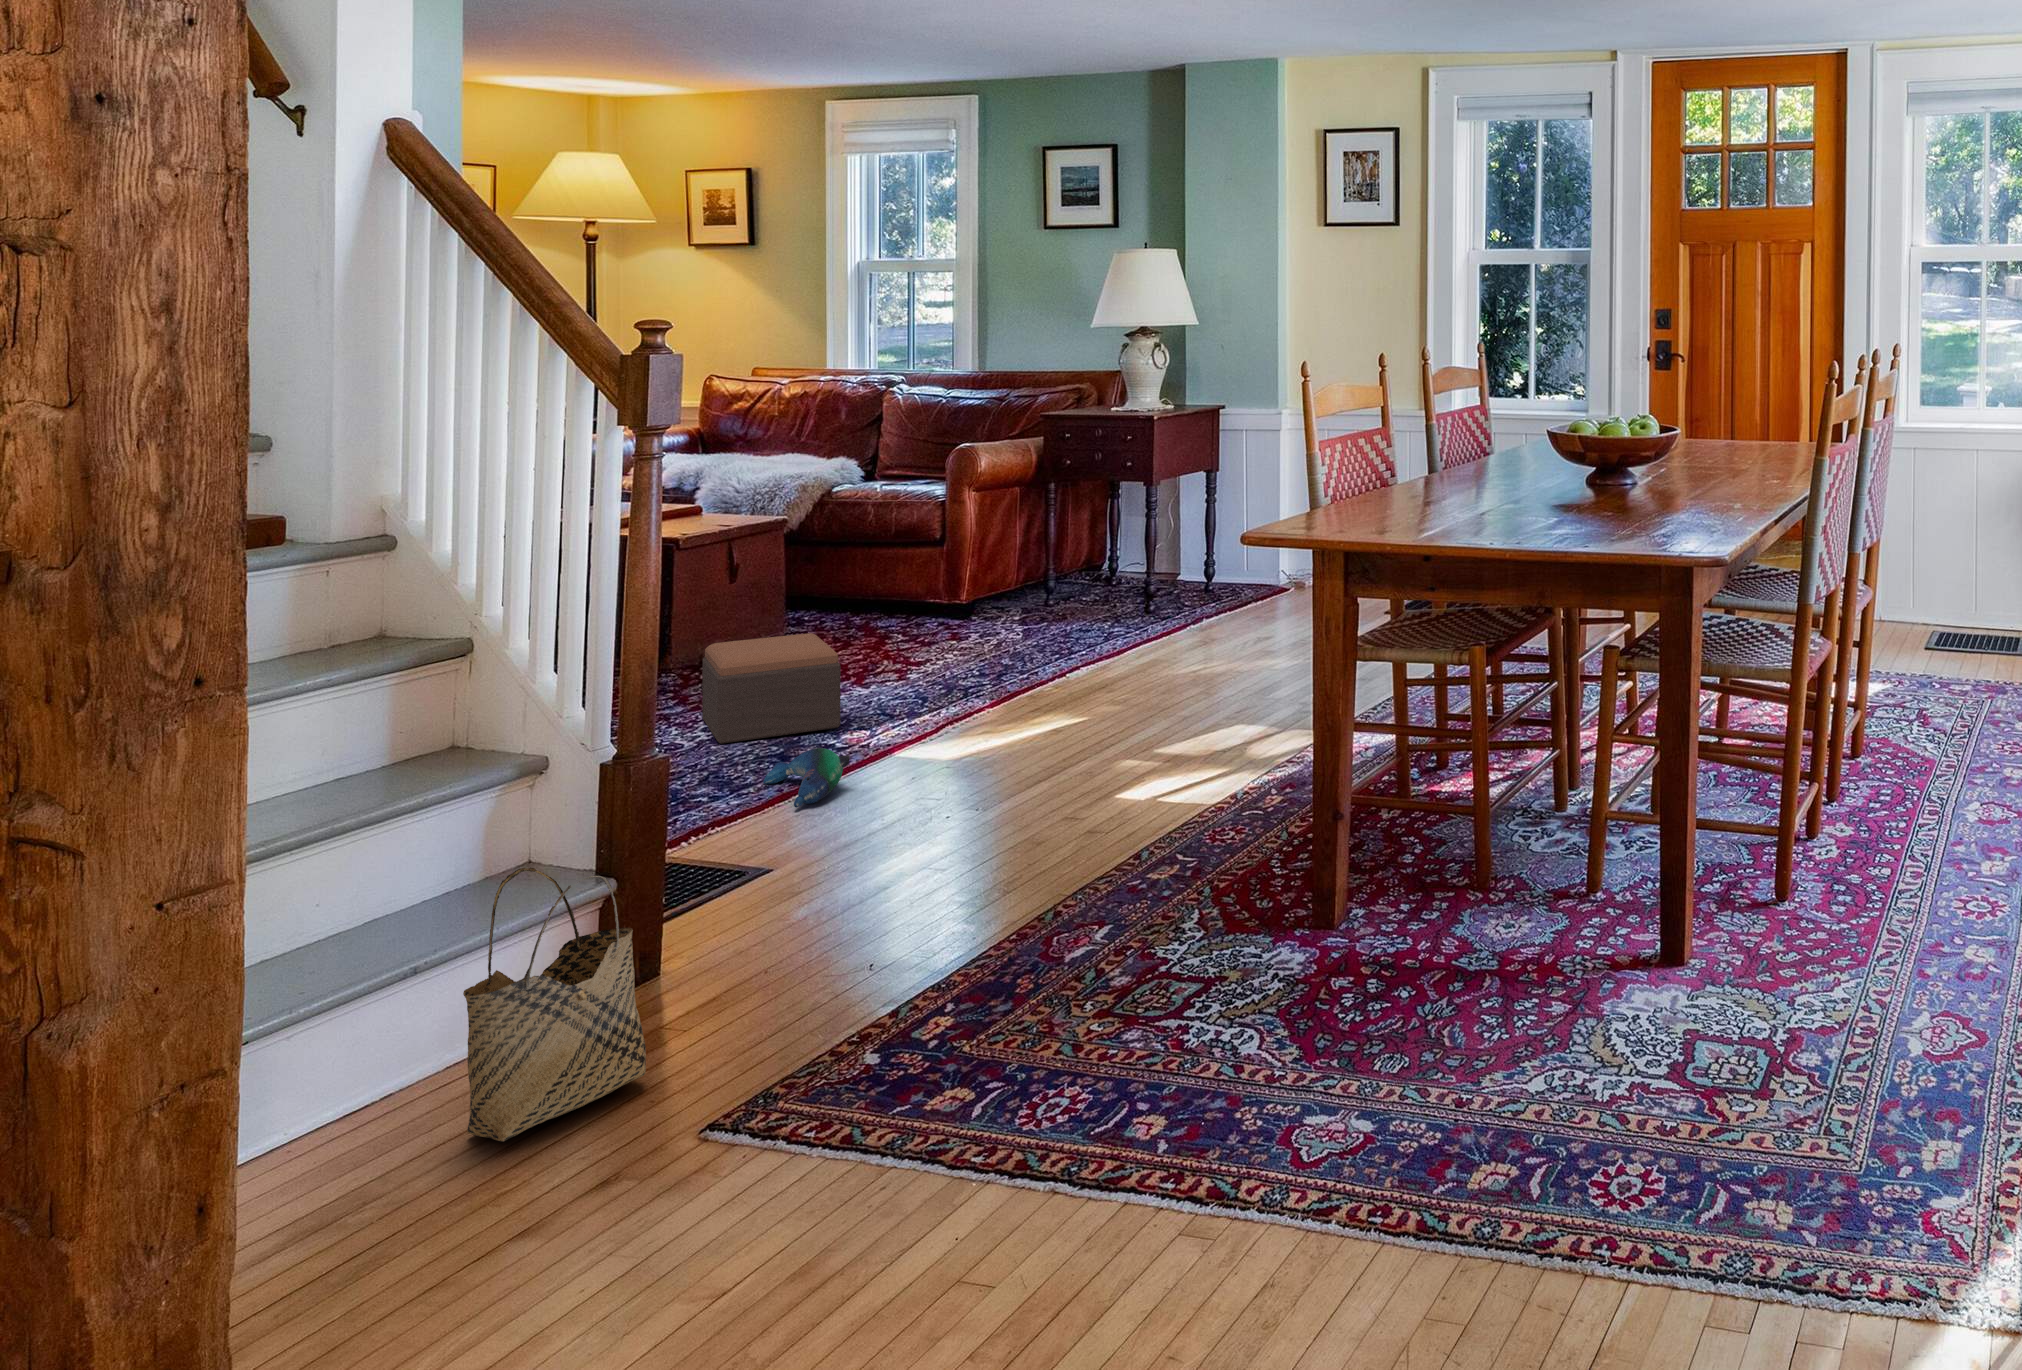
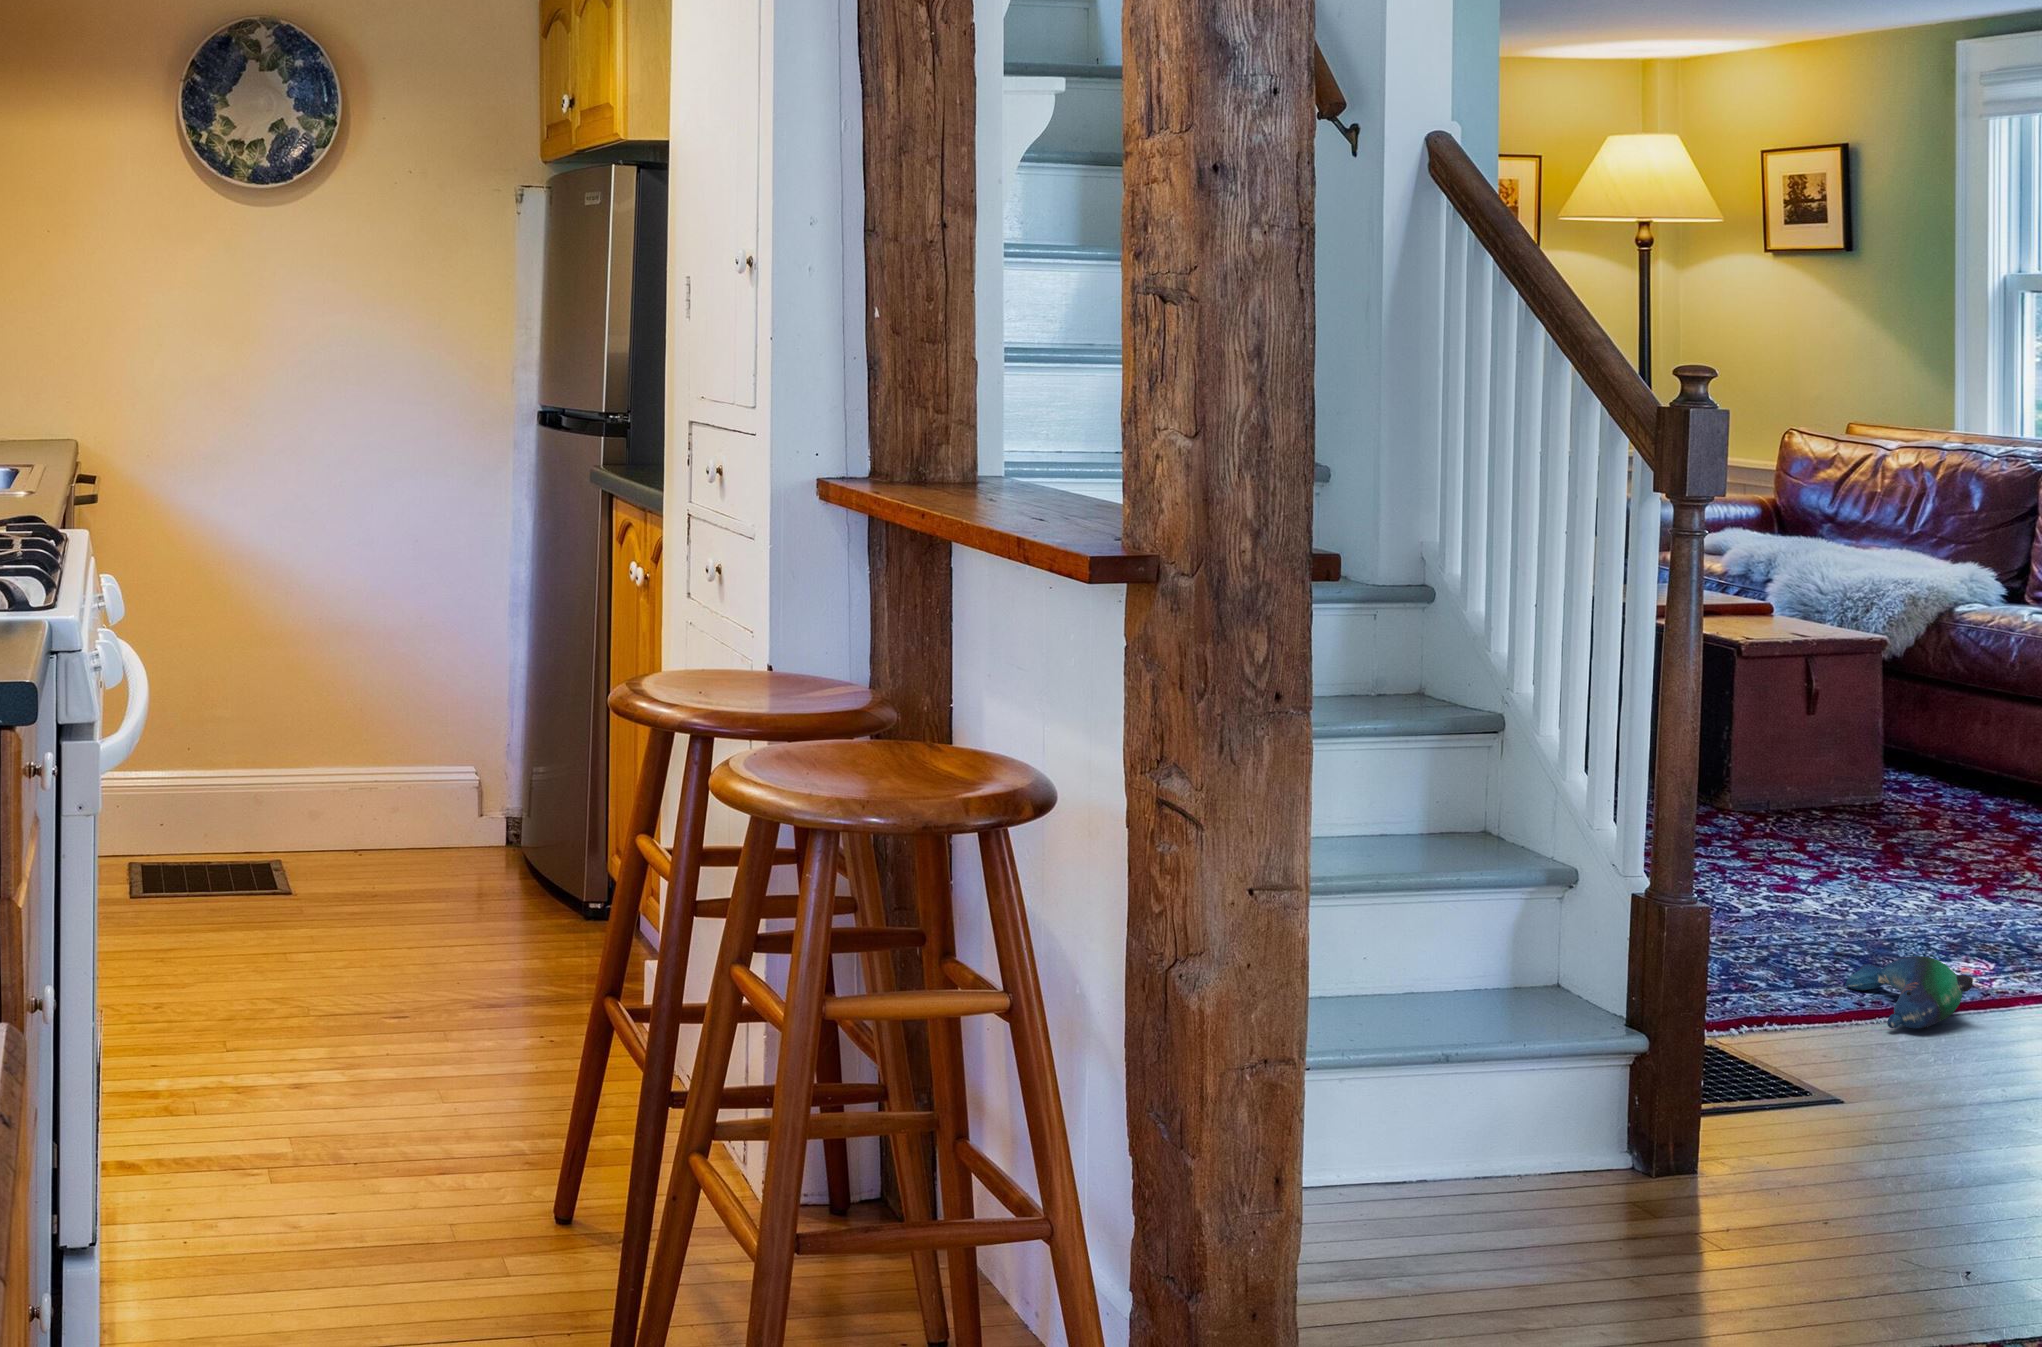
footstool: present [703,633,841,744] -> none [1766,789,1965,940]
woven basket: present [463,868,646,1142] -> none [1484,983,1680,1279]

